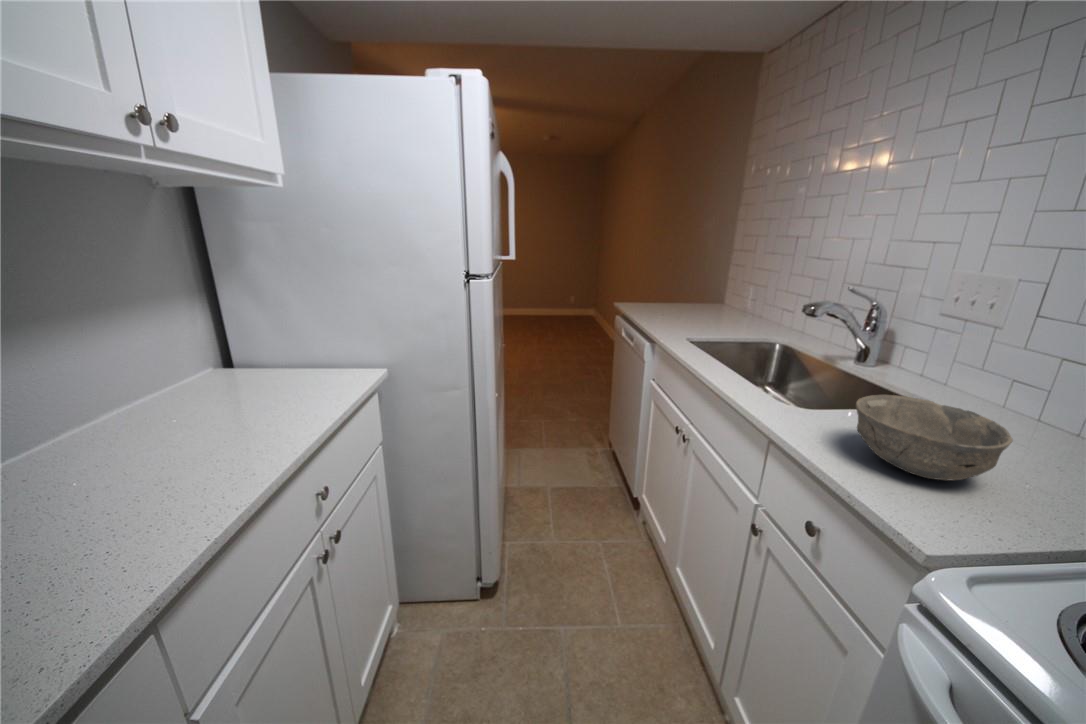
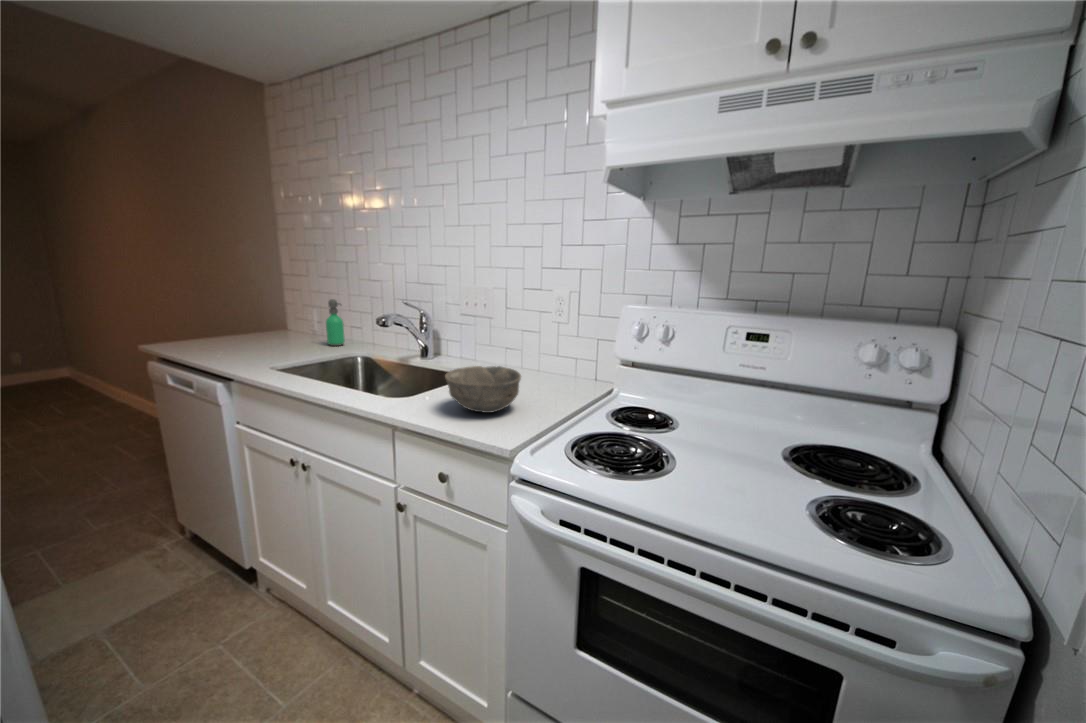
soap dispenser: none [752,278,777,328] -> present [326,299,345,346]

